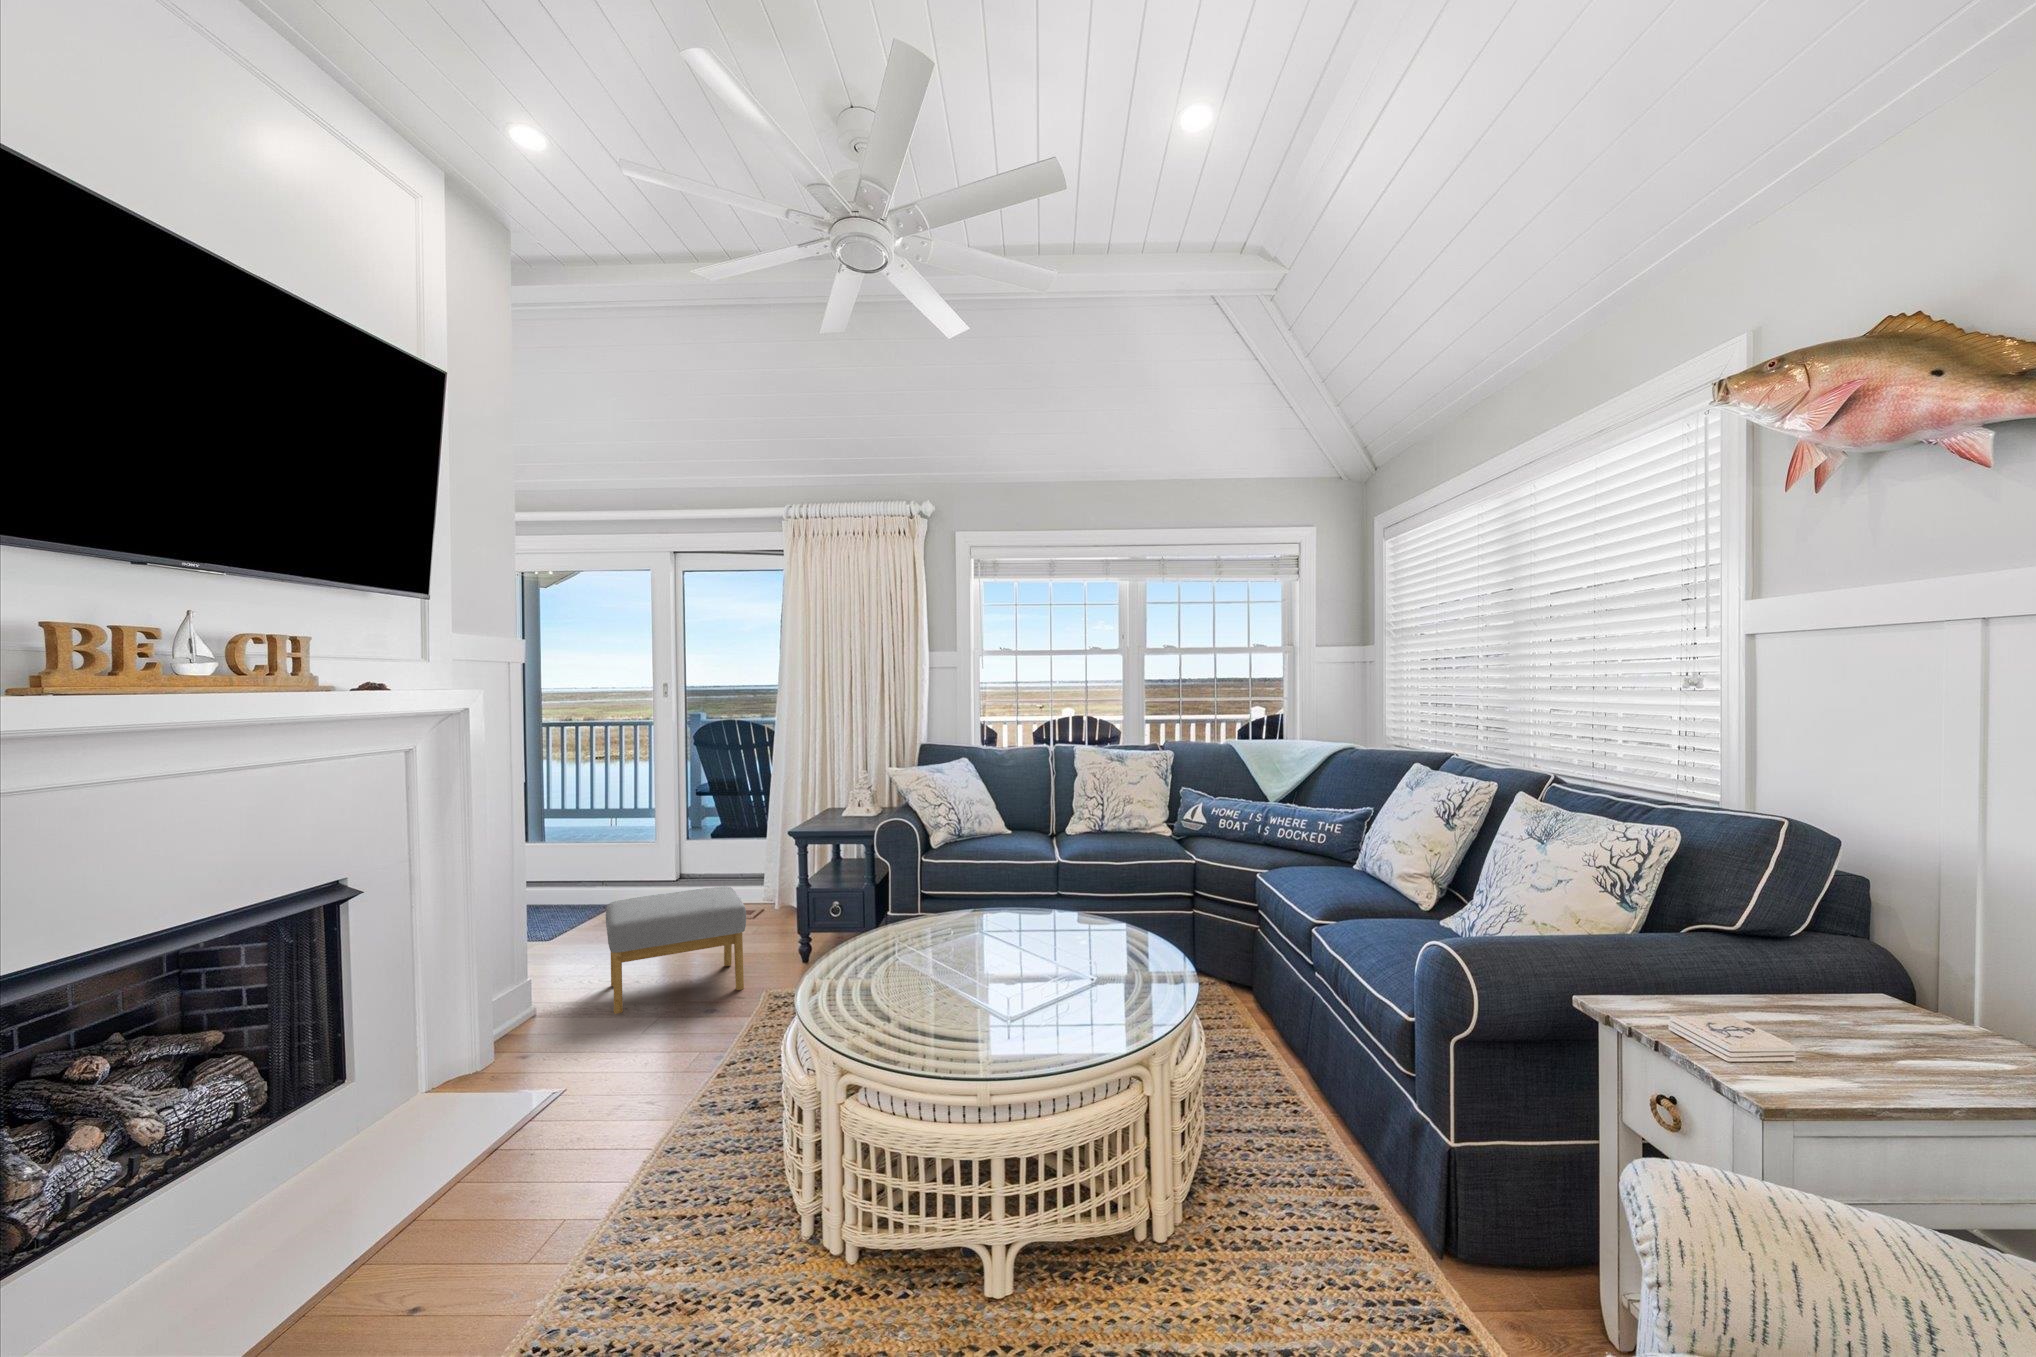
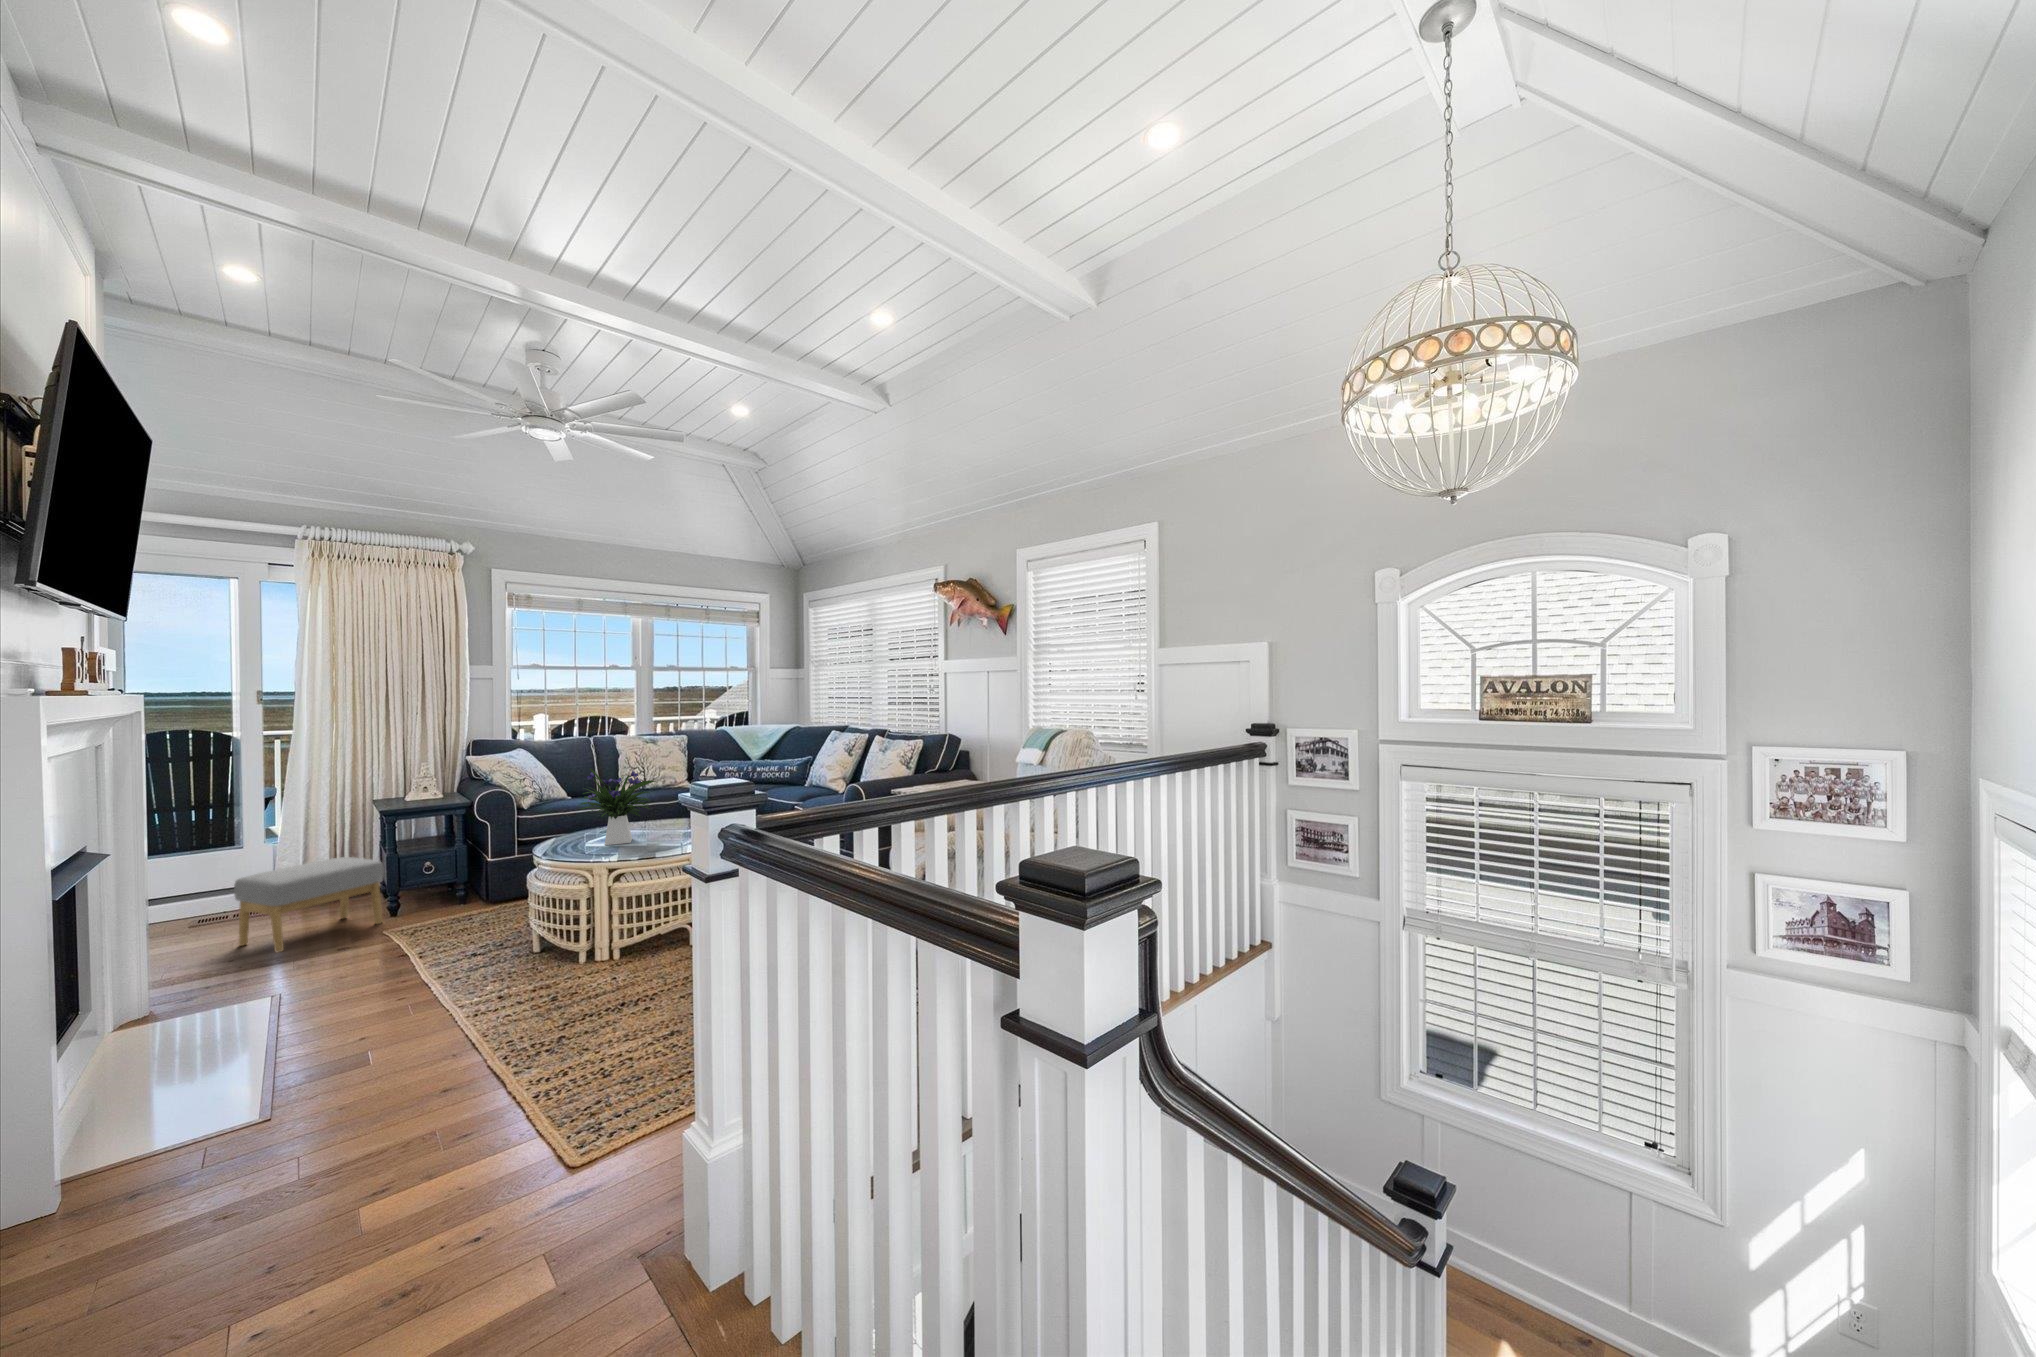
flower arrangement: none [871,822,1017,980] -> present [581,768,656,845]

